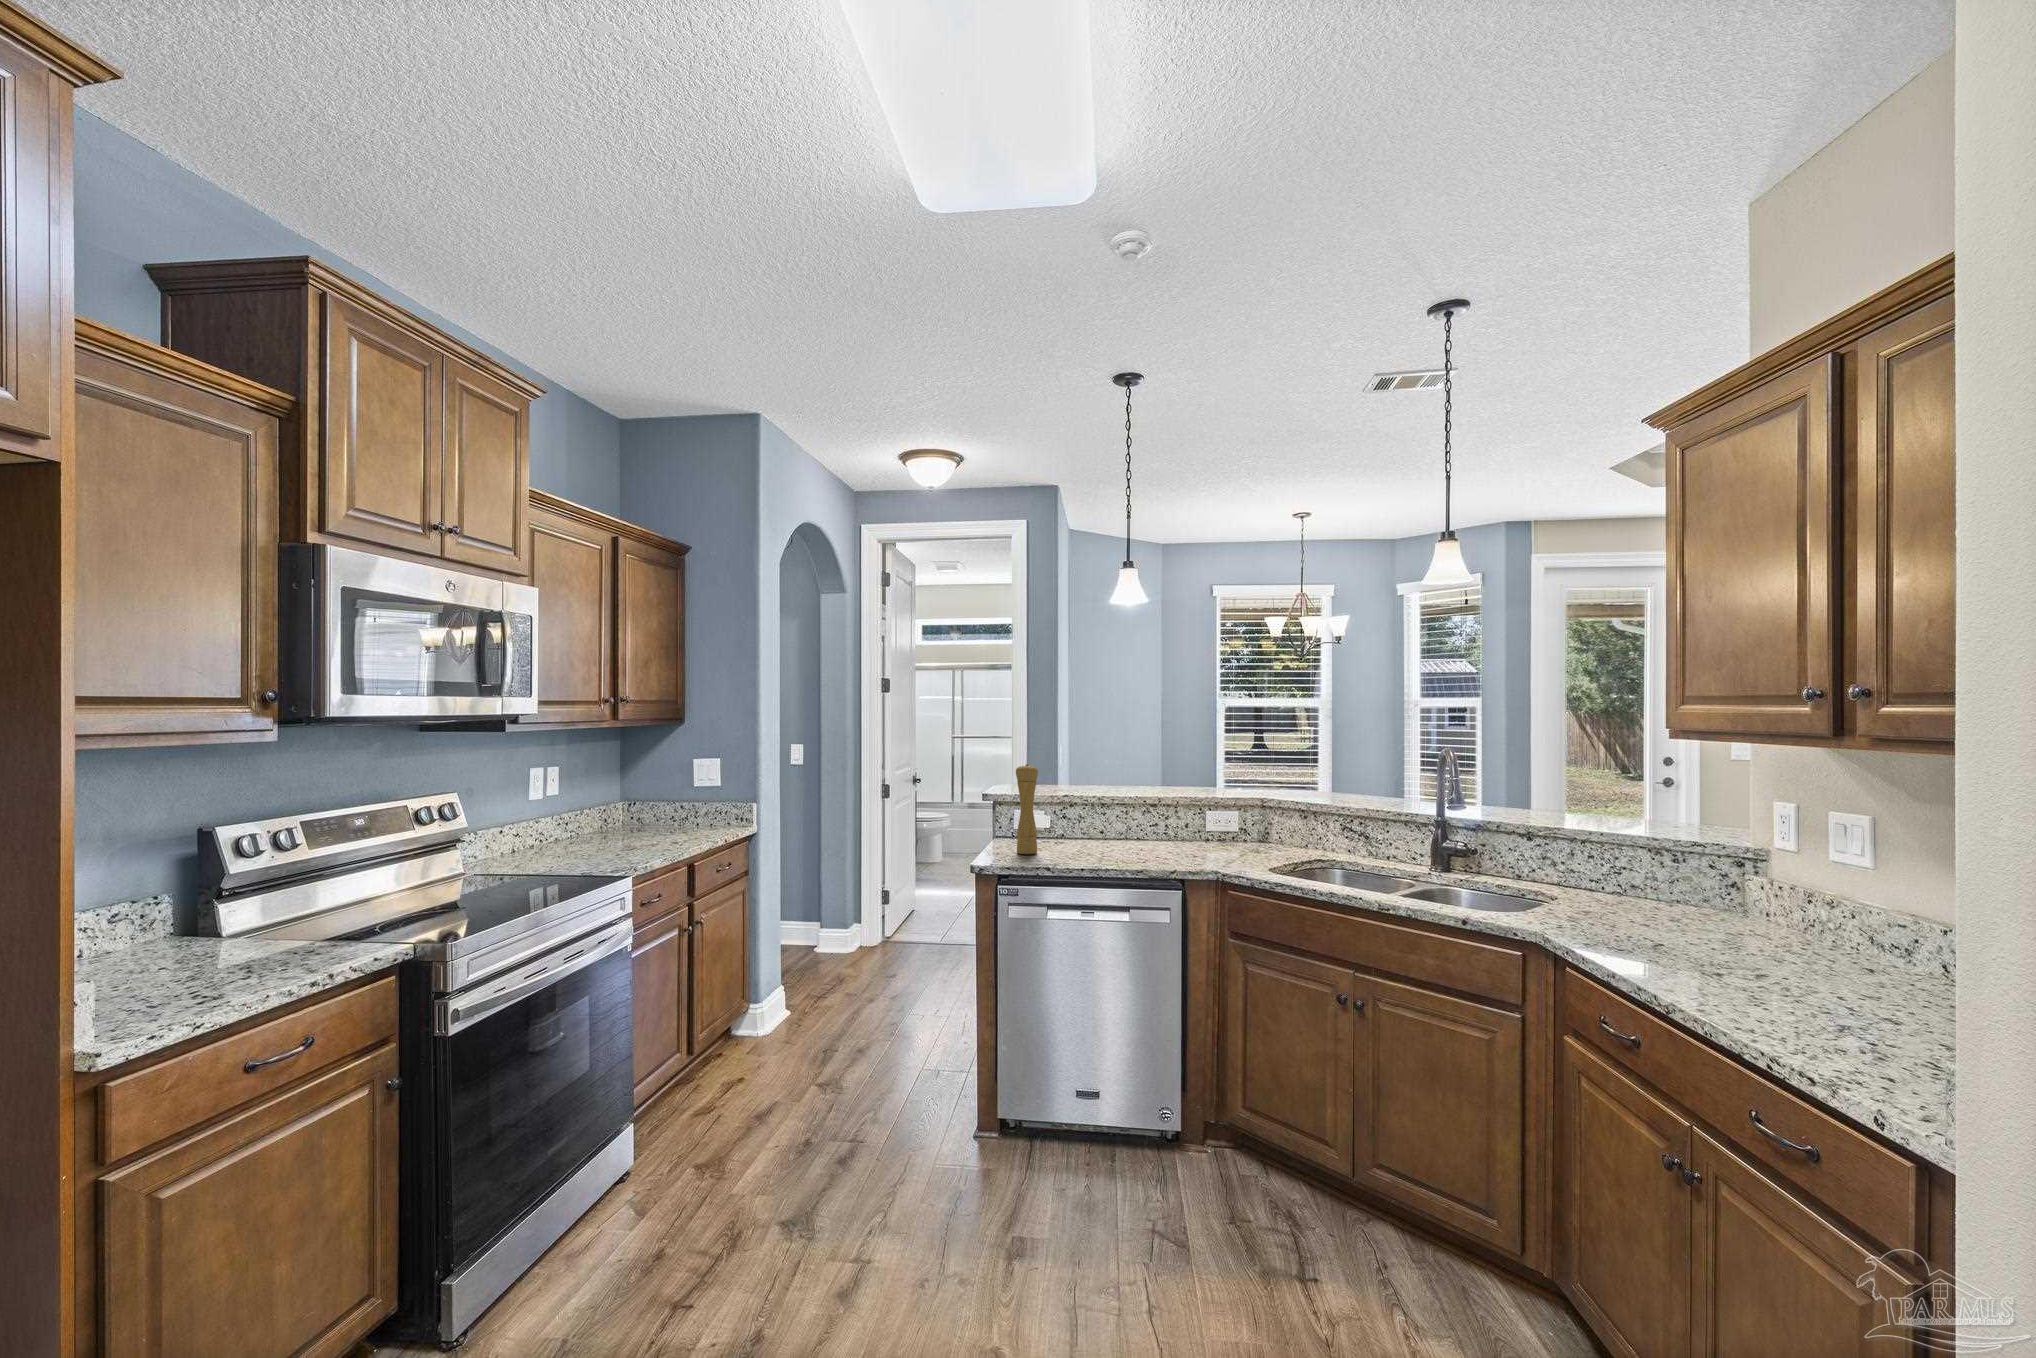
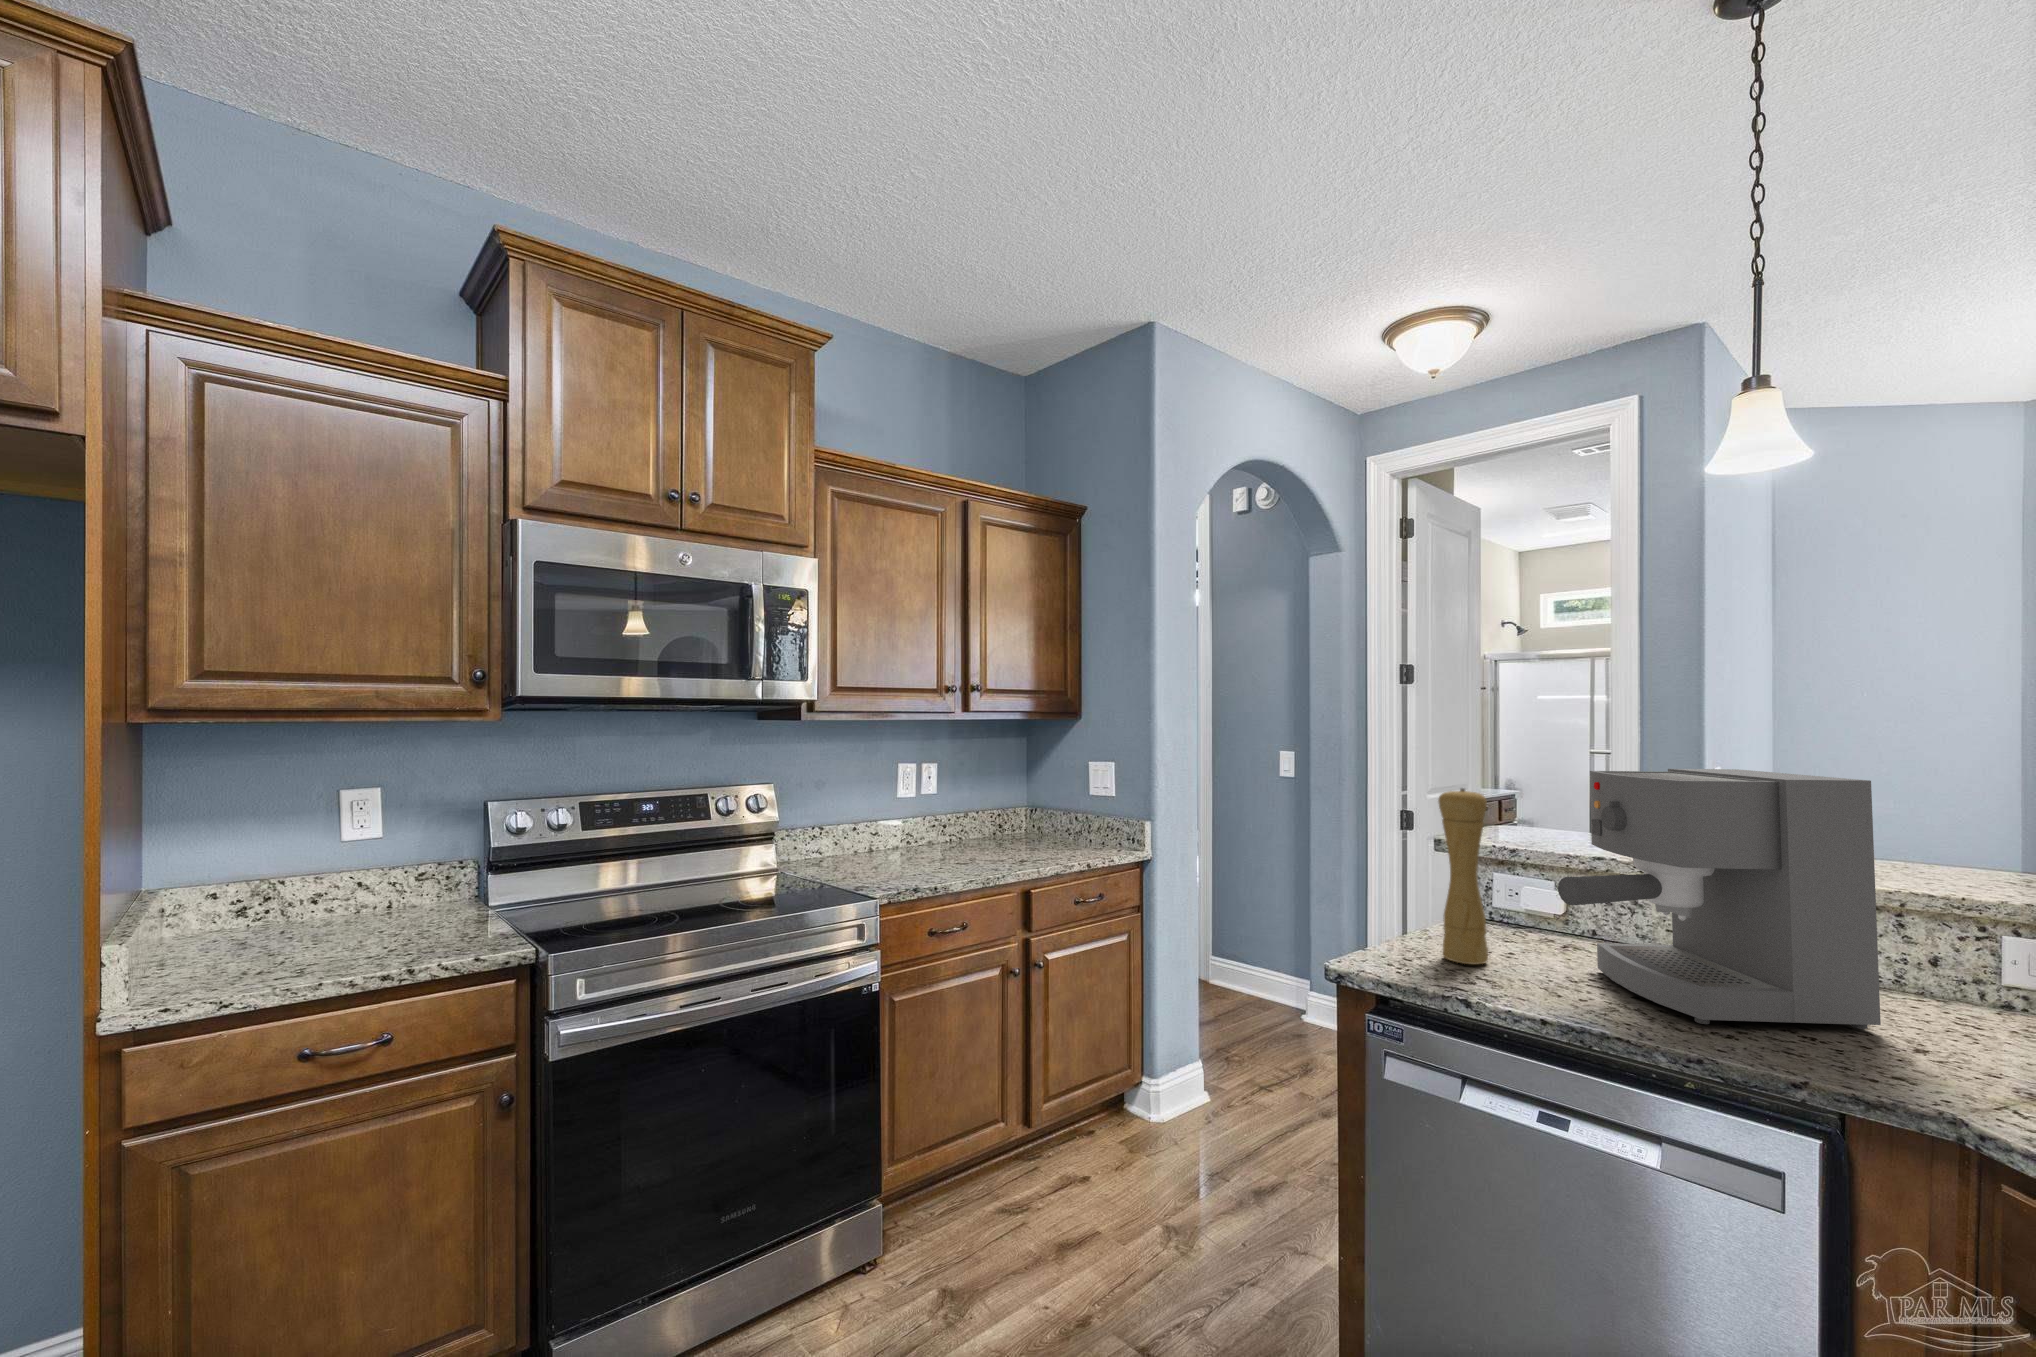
coffee maker: none [1079,749,1180,860] -> present [1558,769,1881,1029]

